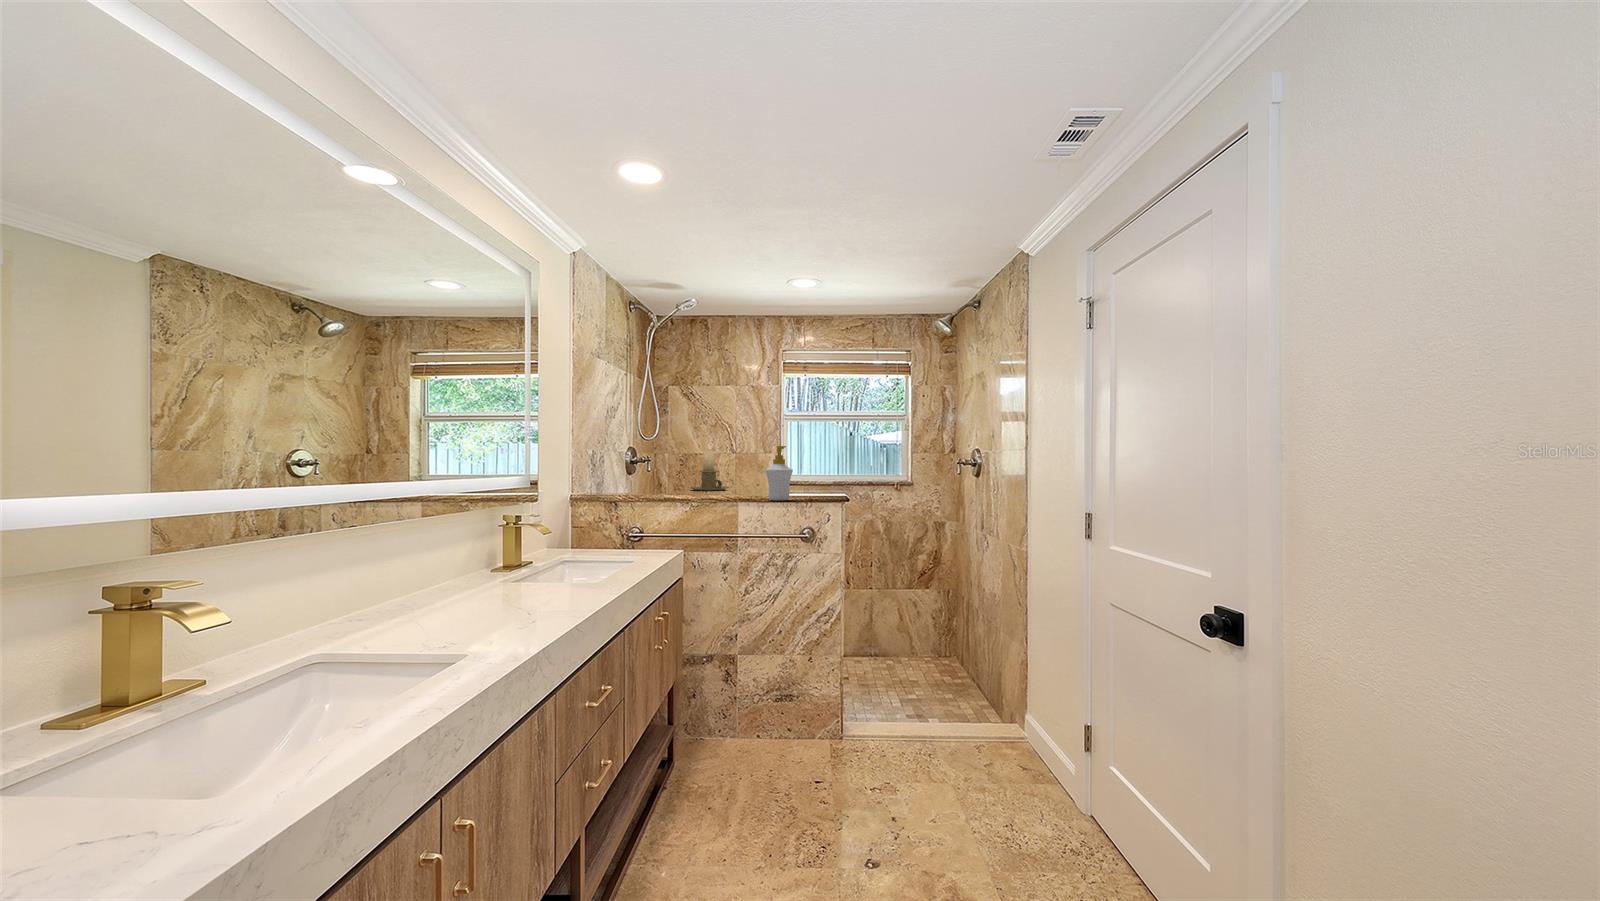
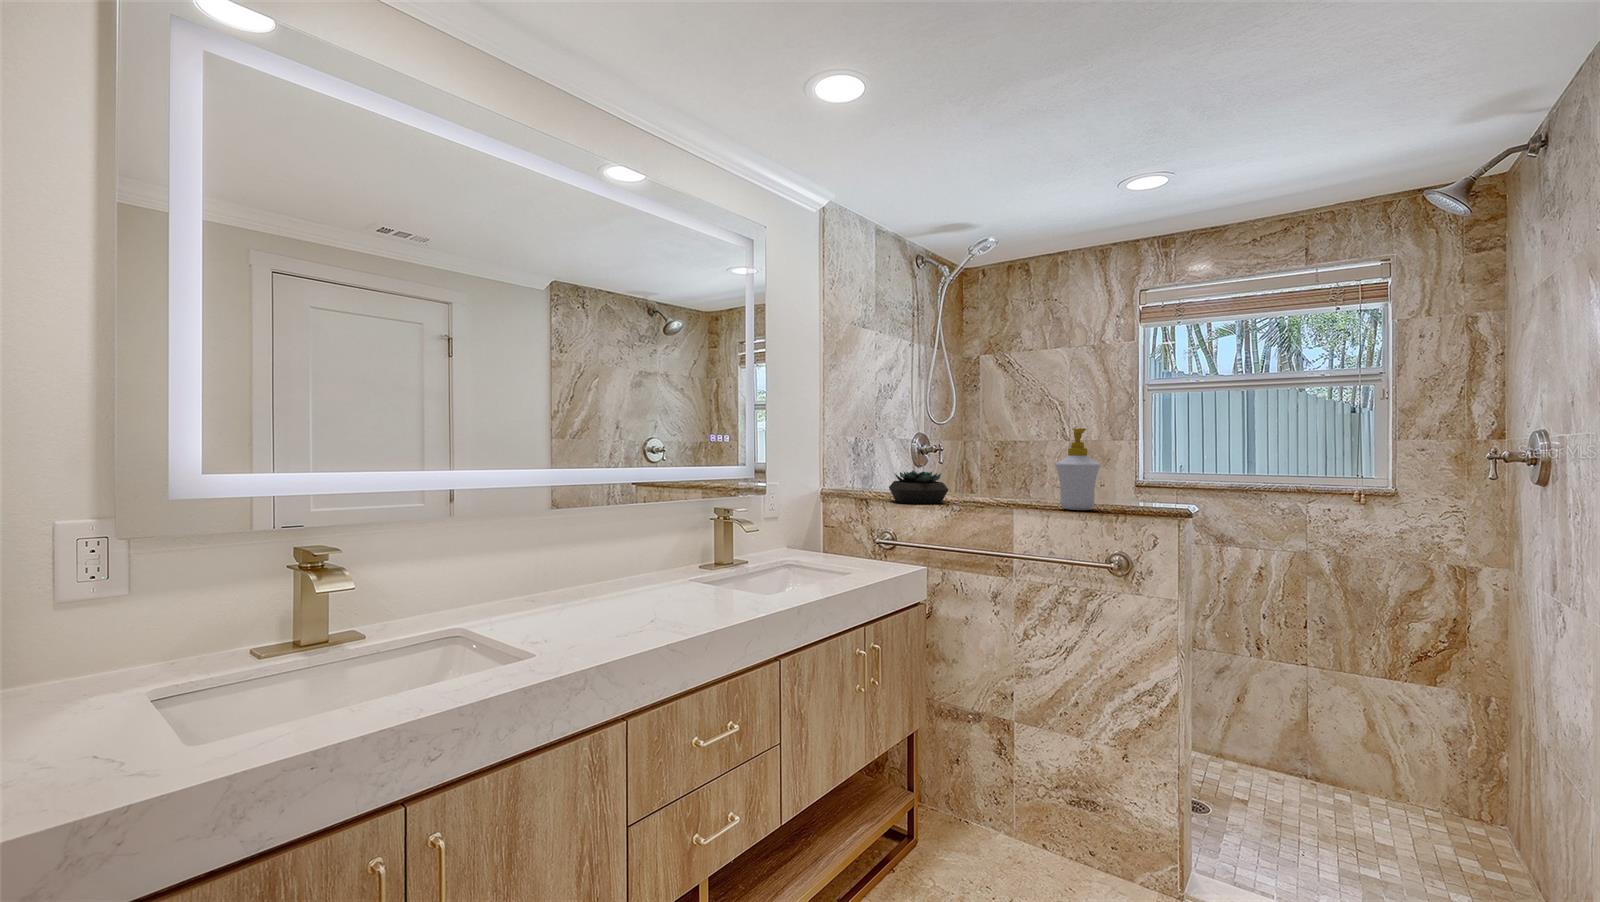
candle holder: present [690,450,727,491] -> none [997,436,1049,489]
succulent plant: none [640,476,690,502] -> present [889,470,948,504]

